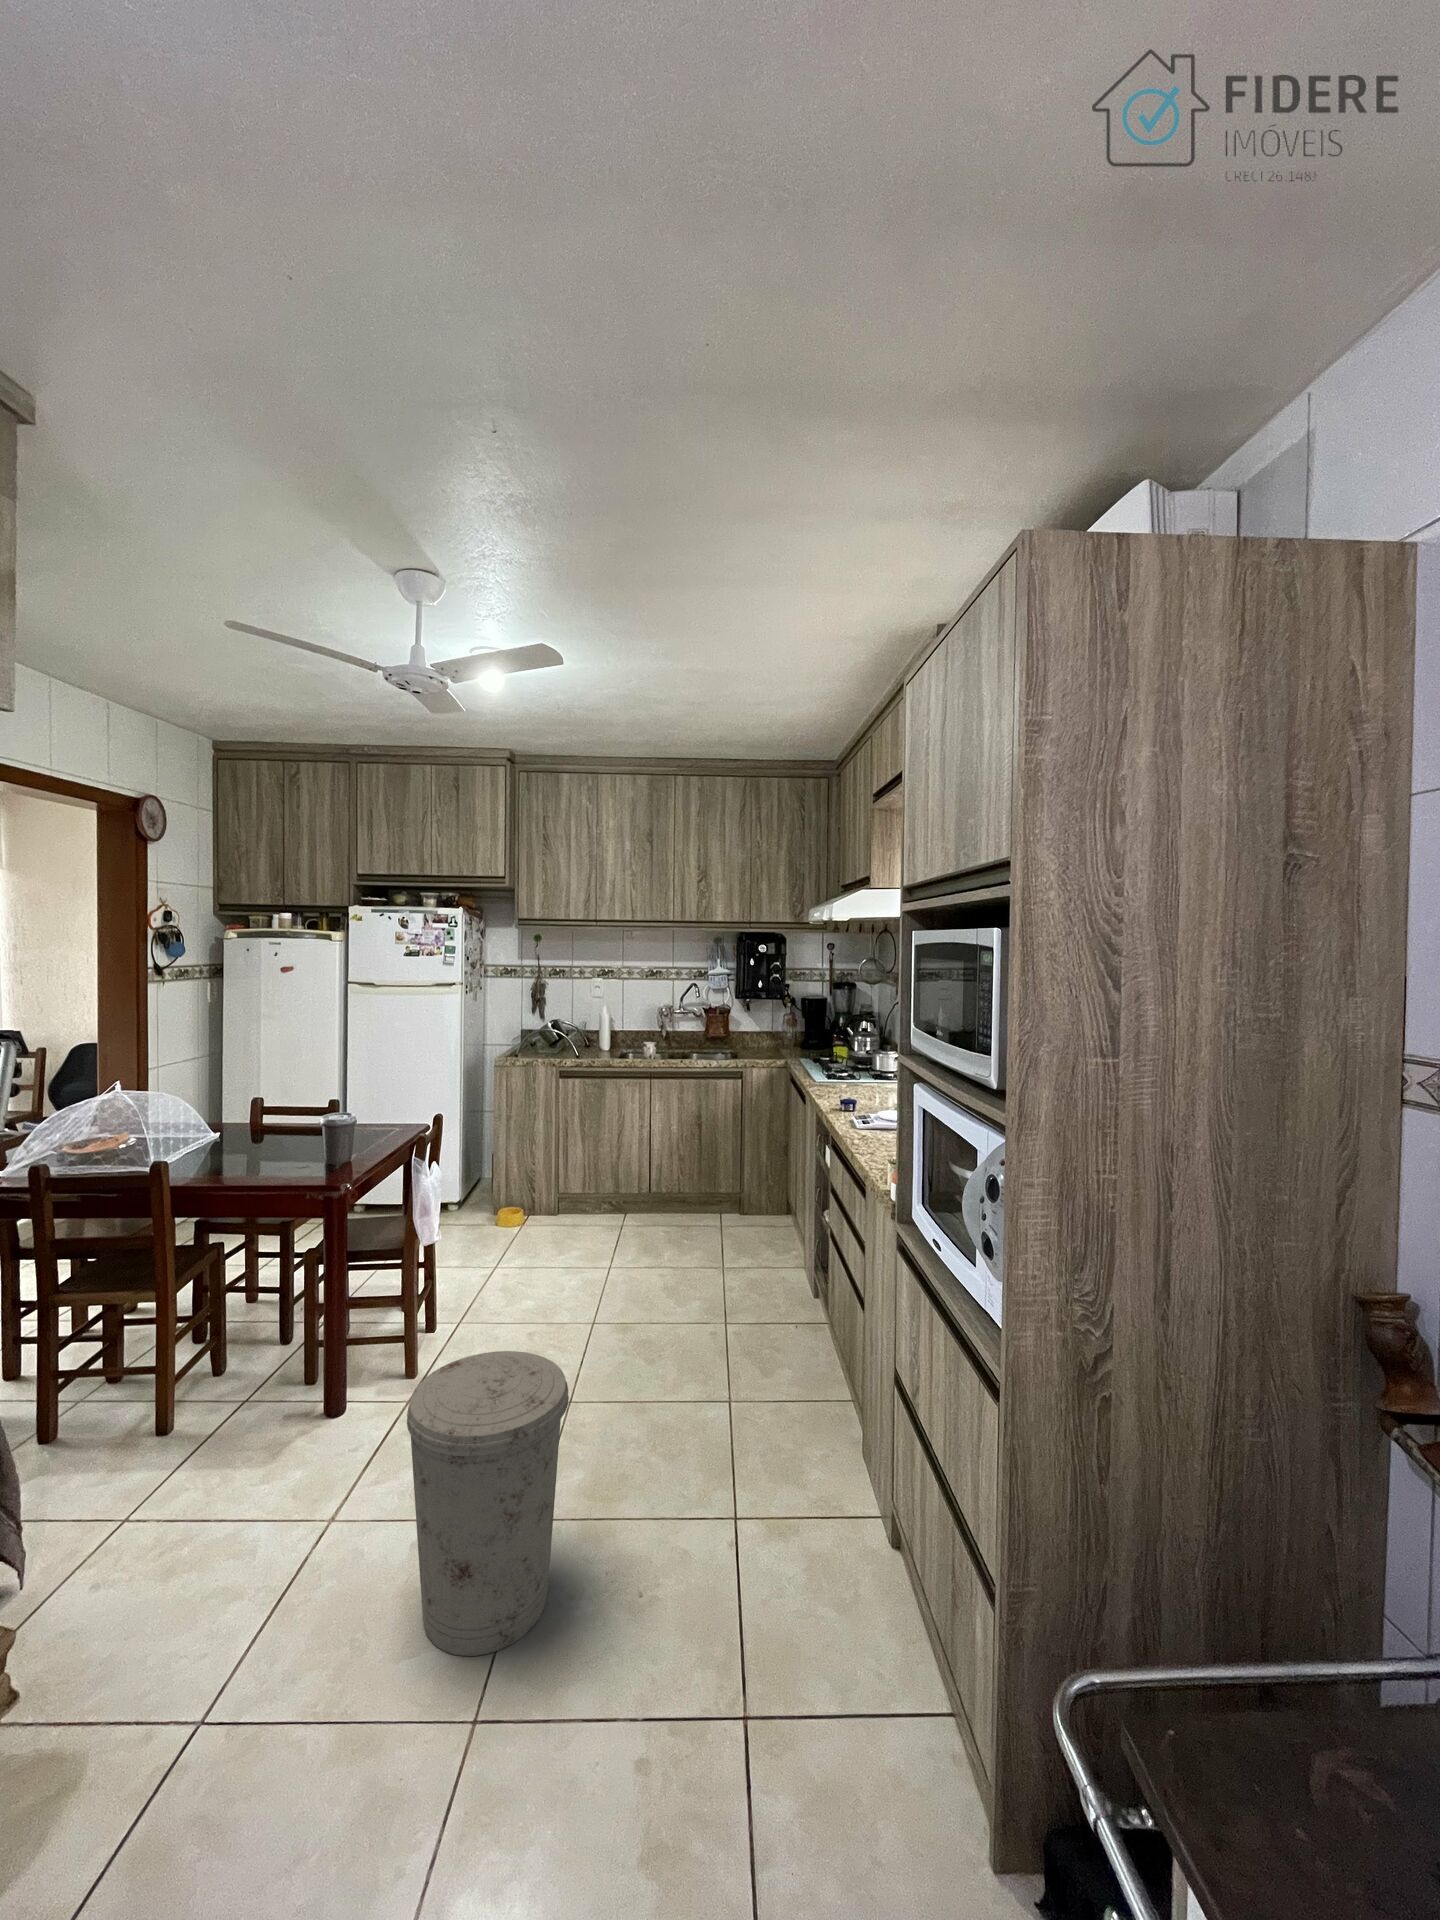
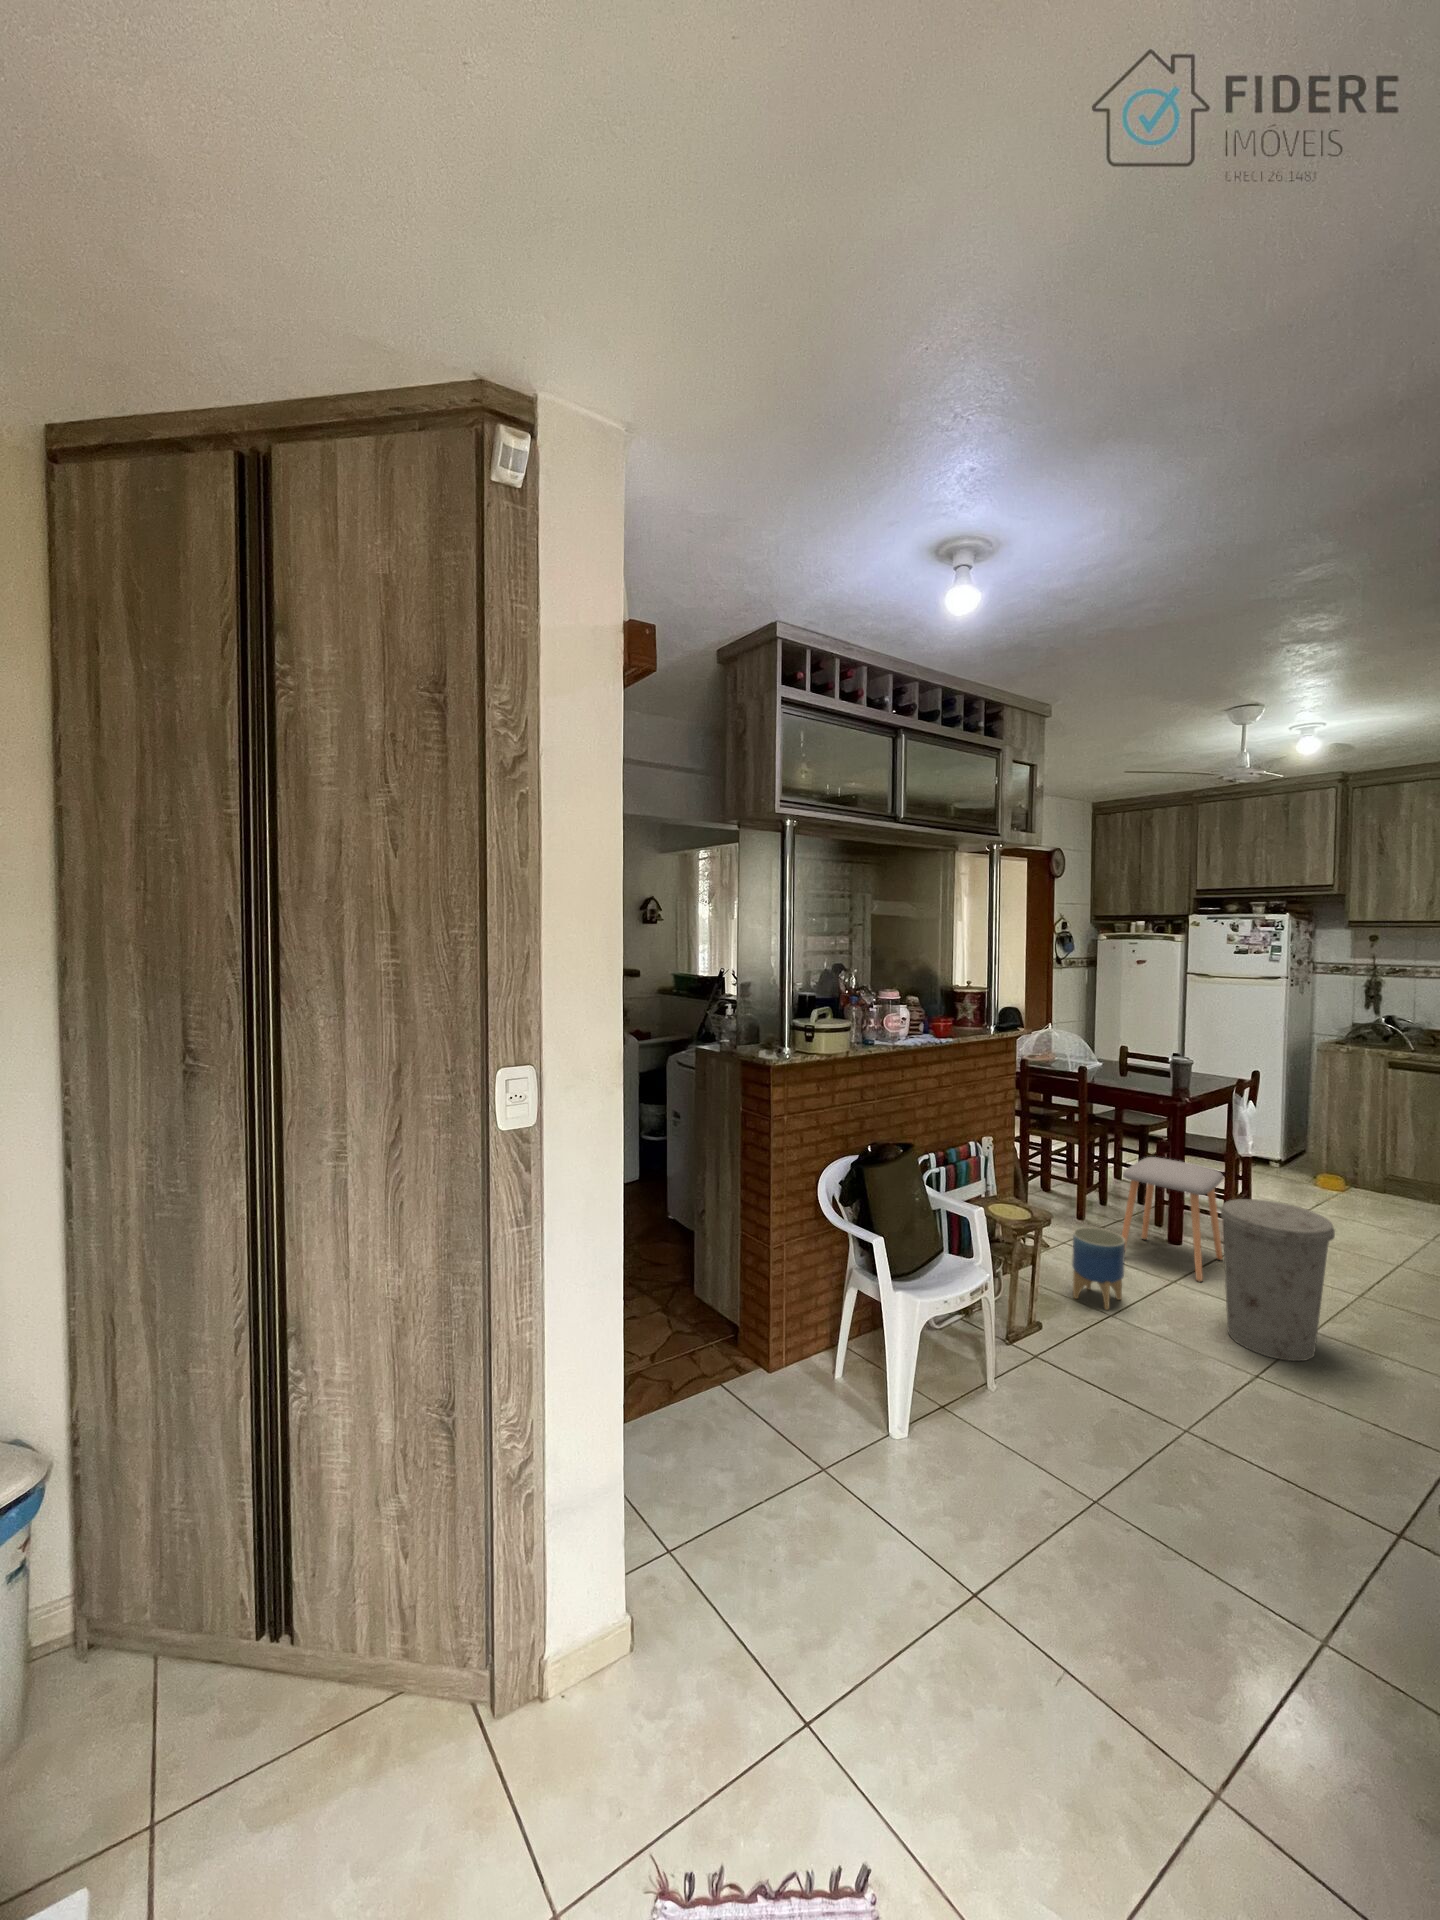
stool: none [236,1293,407,1519] -> present [1121,1157,1223,1282]
planter: none [112,1525,233,1734] -> present [1072,1227,1125,1310]

